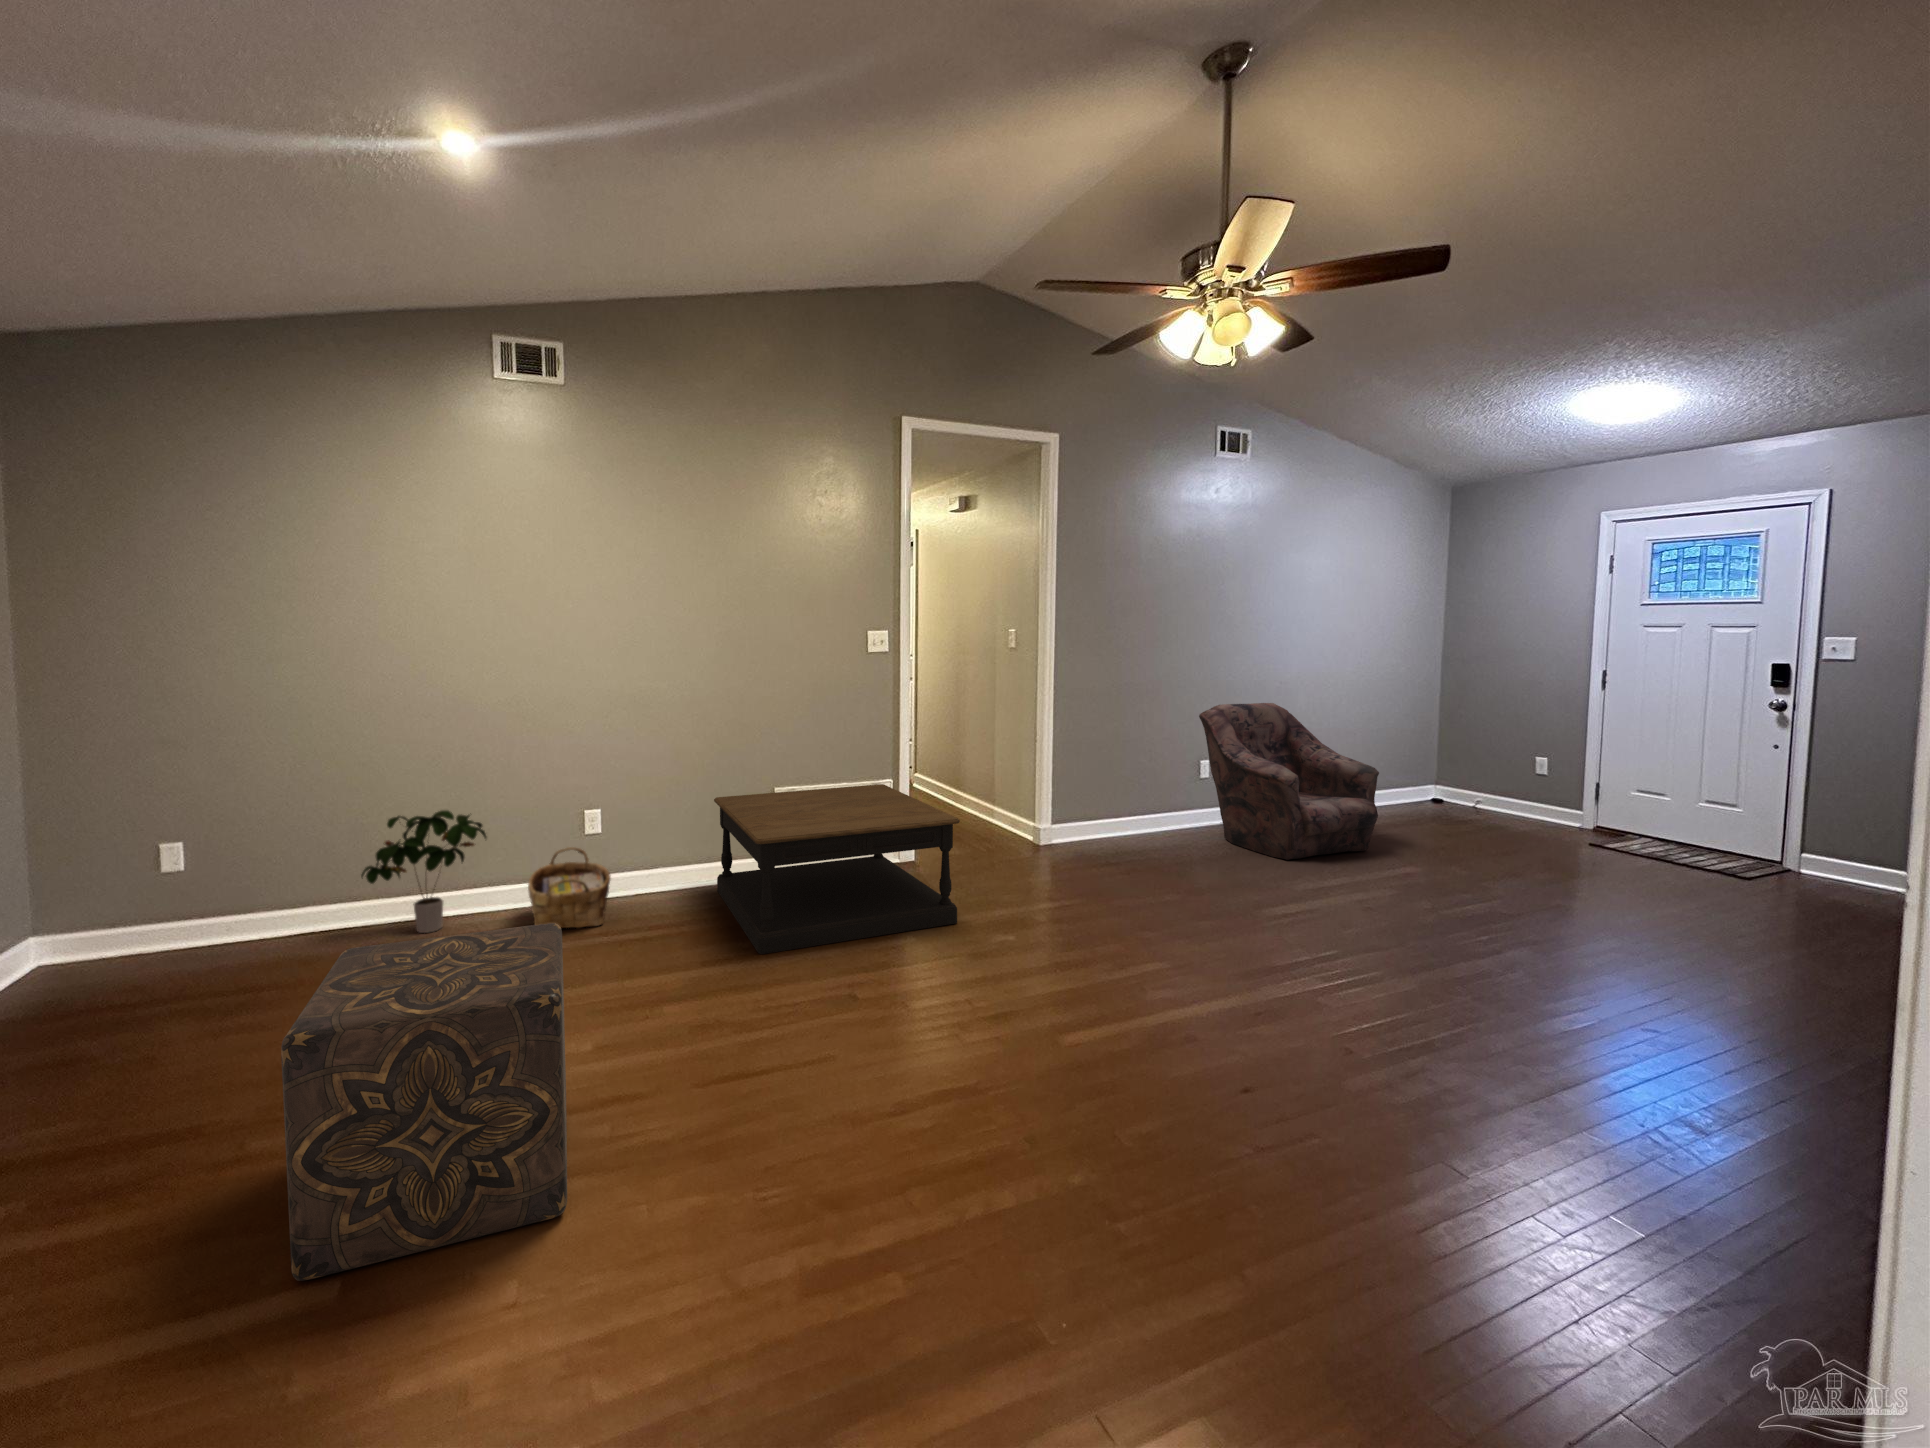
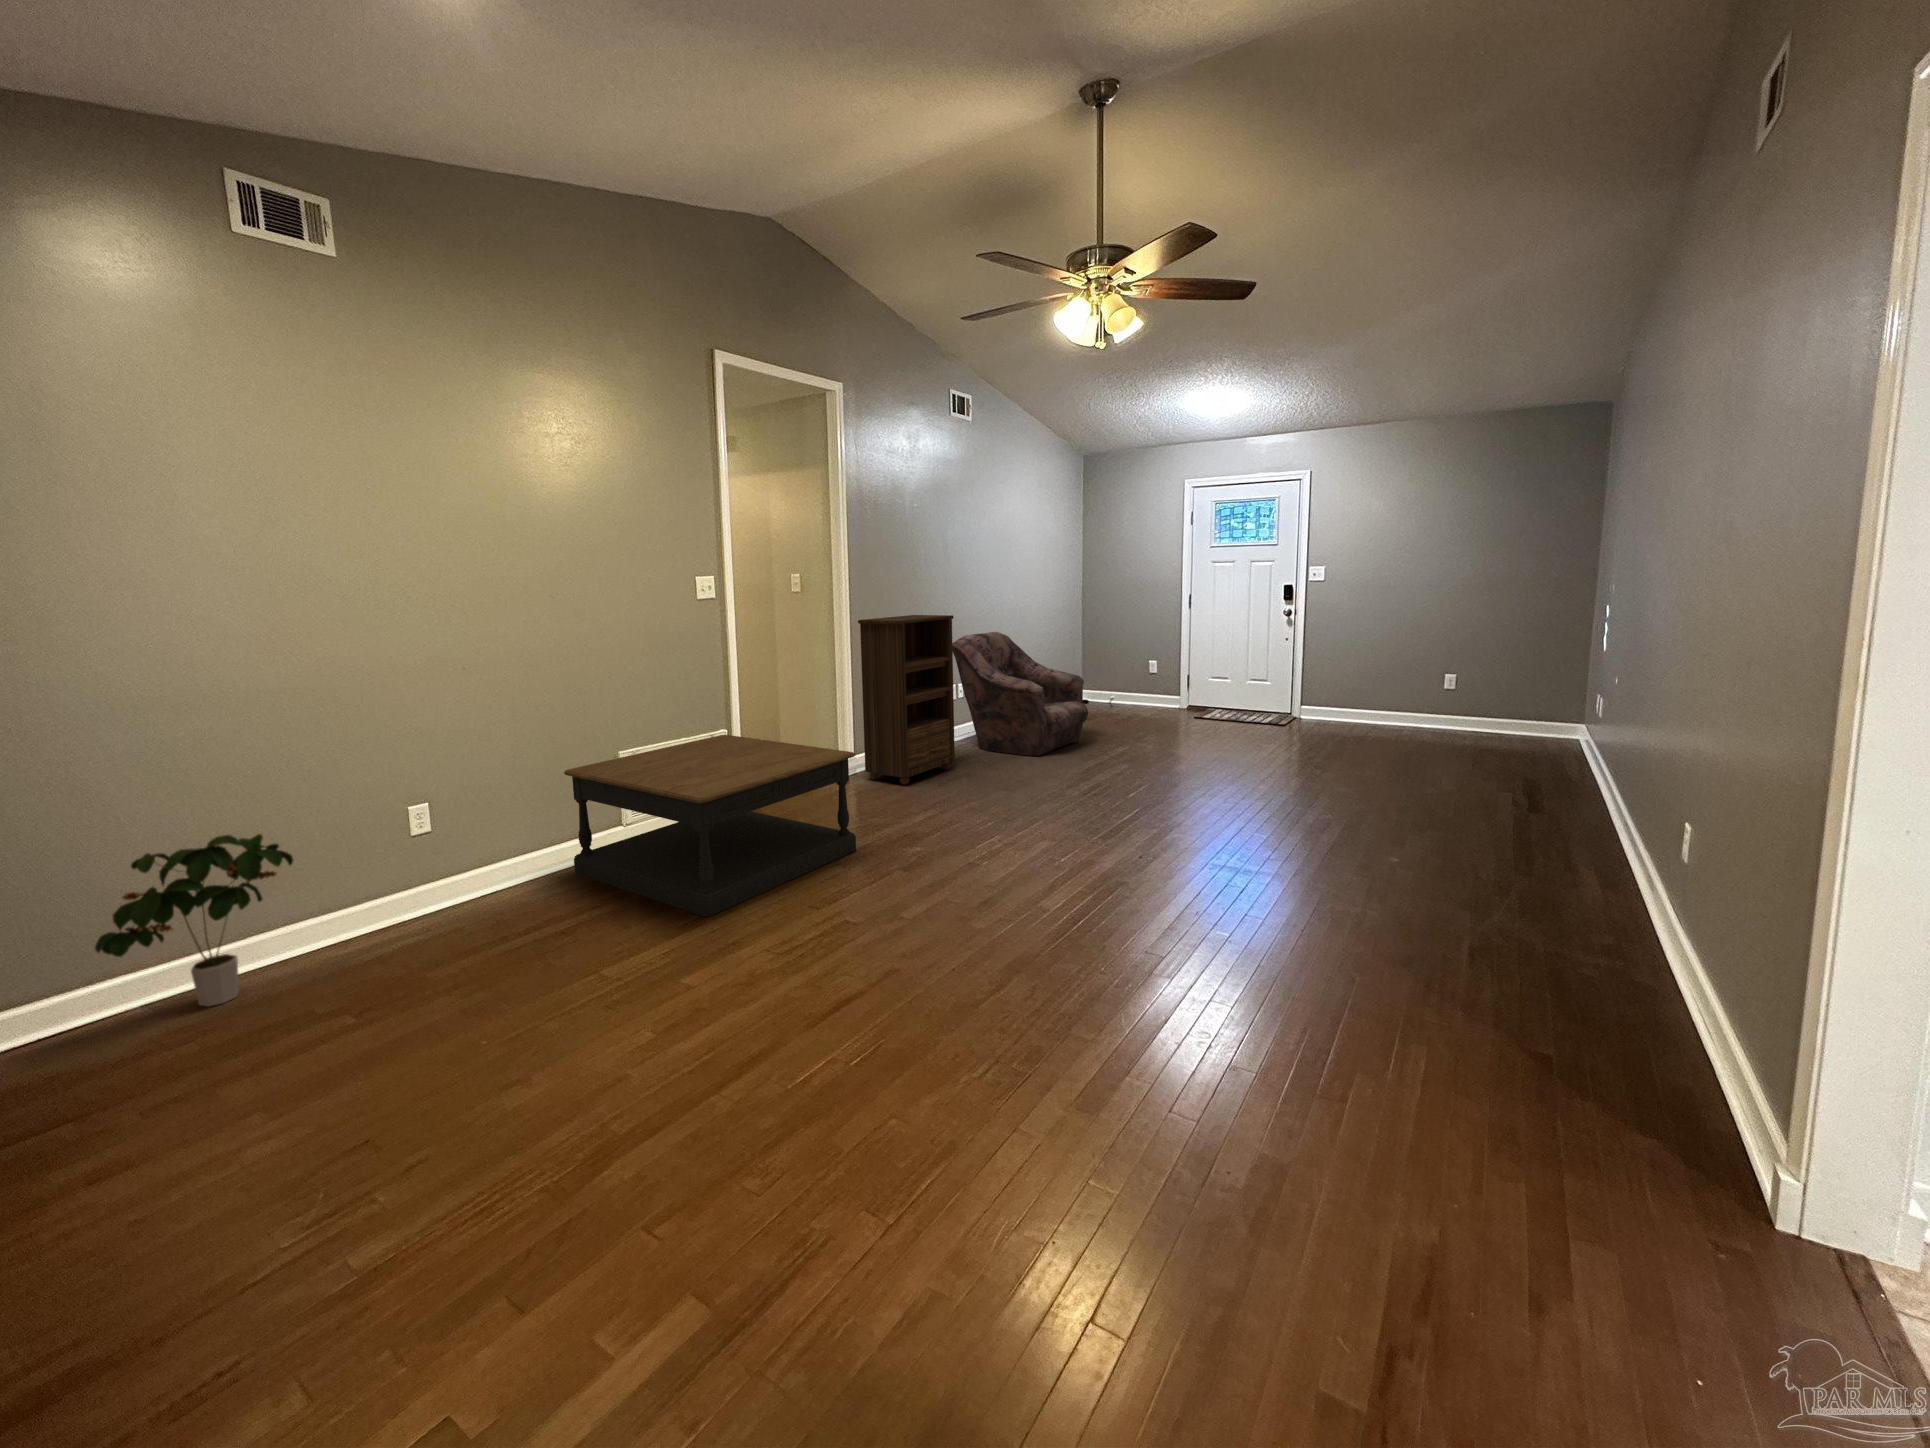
bookshelf: none [1055,678,1172,866] -> present [858,615,955,785]
woven basket: present [528,847,611,928] -> none [361,854,482,961]
ottoman: present [281,923,567,1281] -> none [460,904,832,1350]

